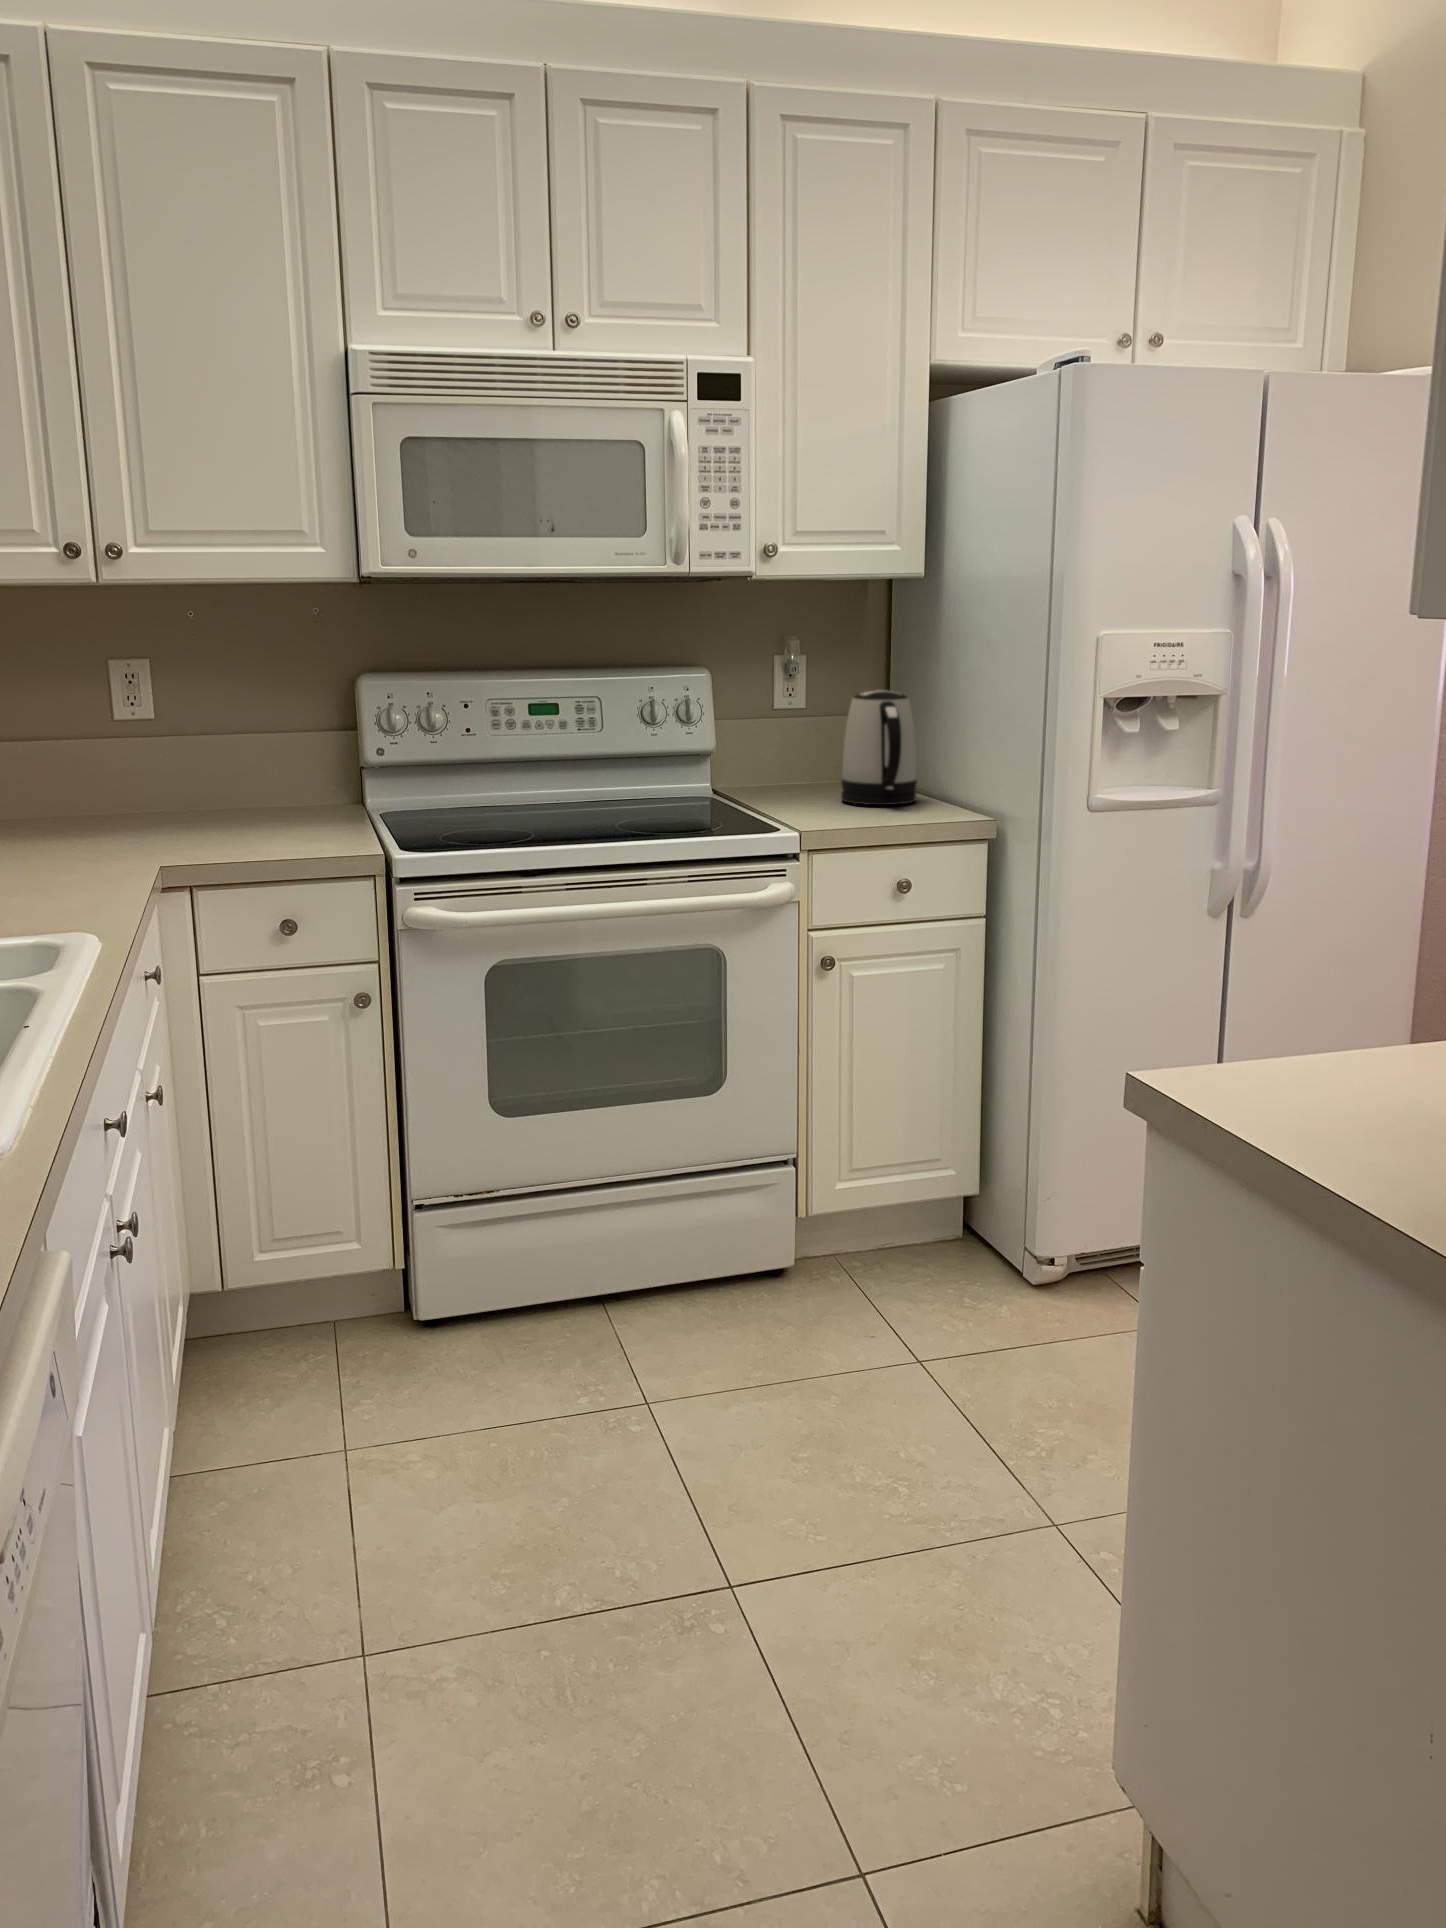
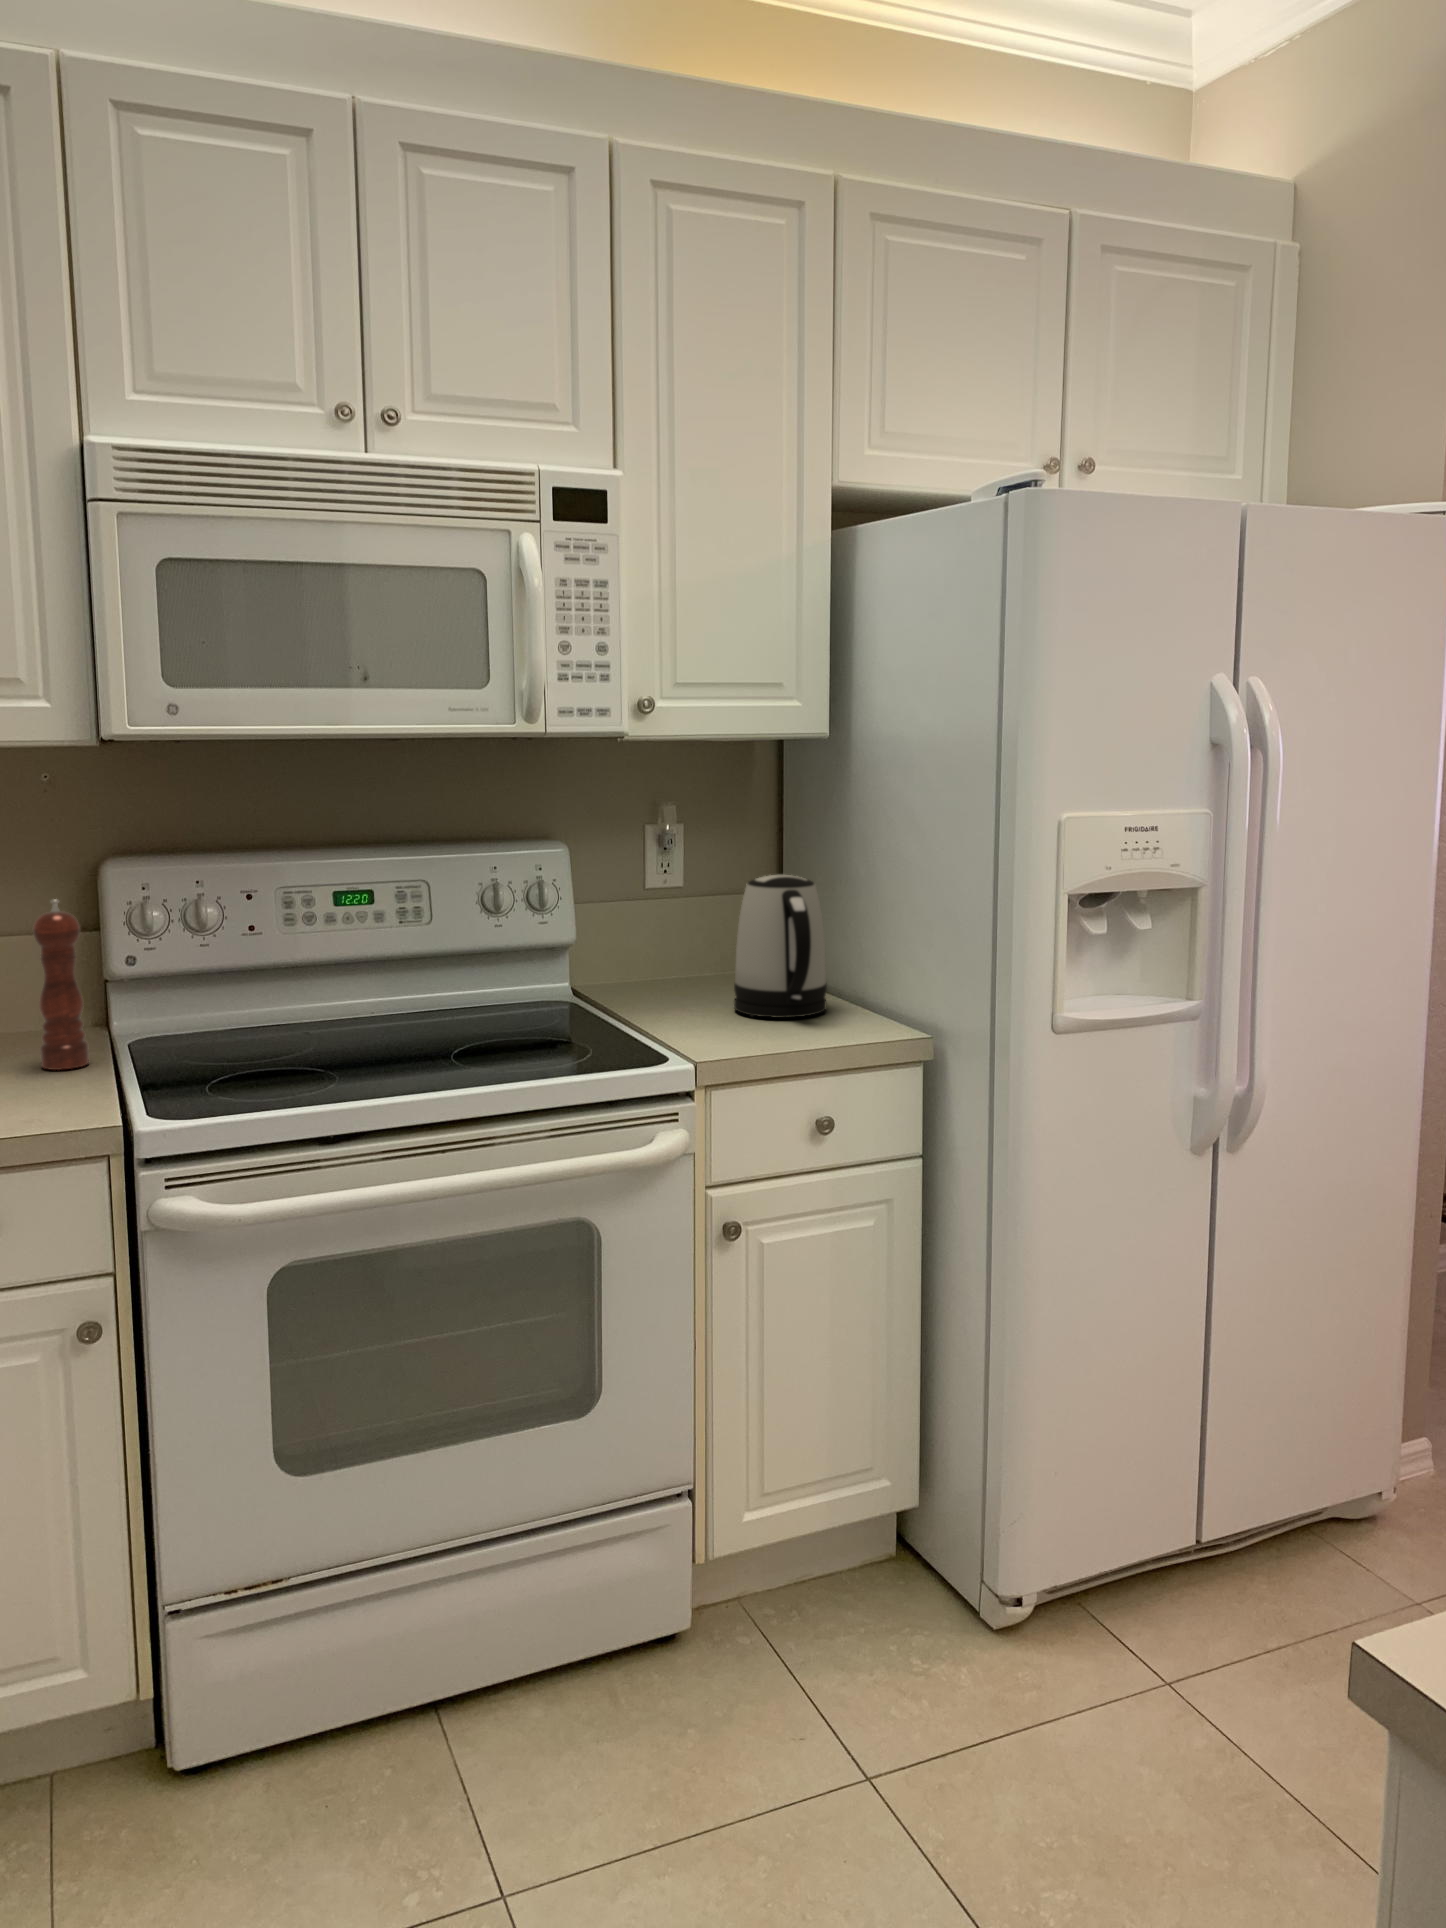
pepper mill: none [313,700,352,827] -> present [33,899,89,1070]

